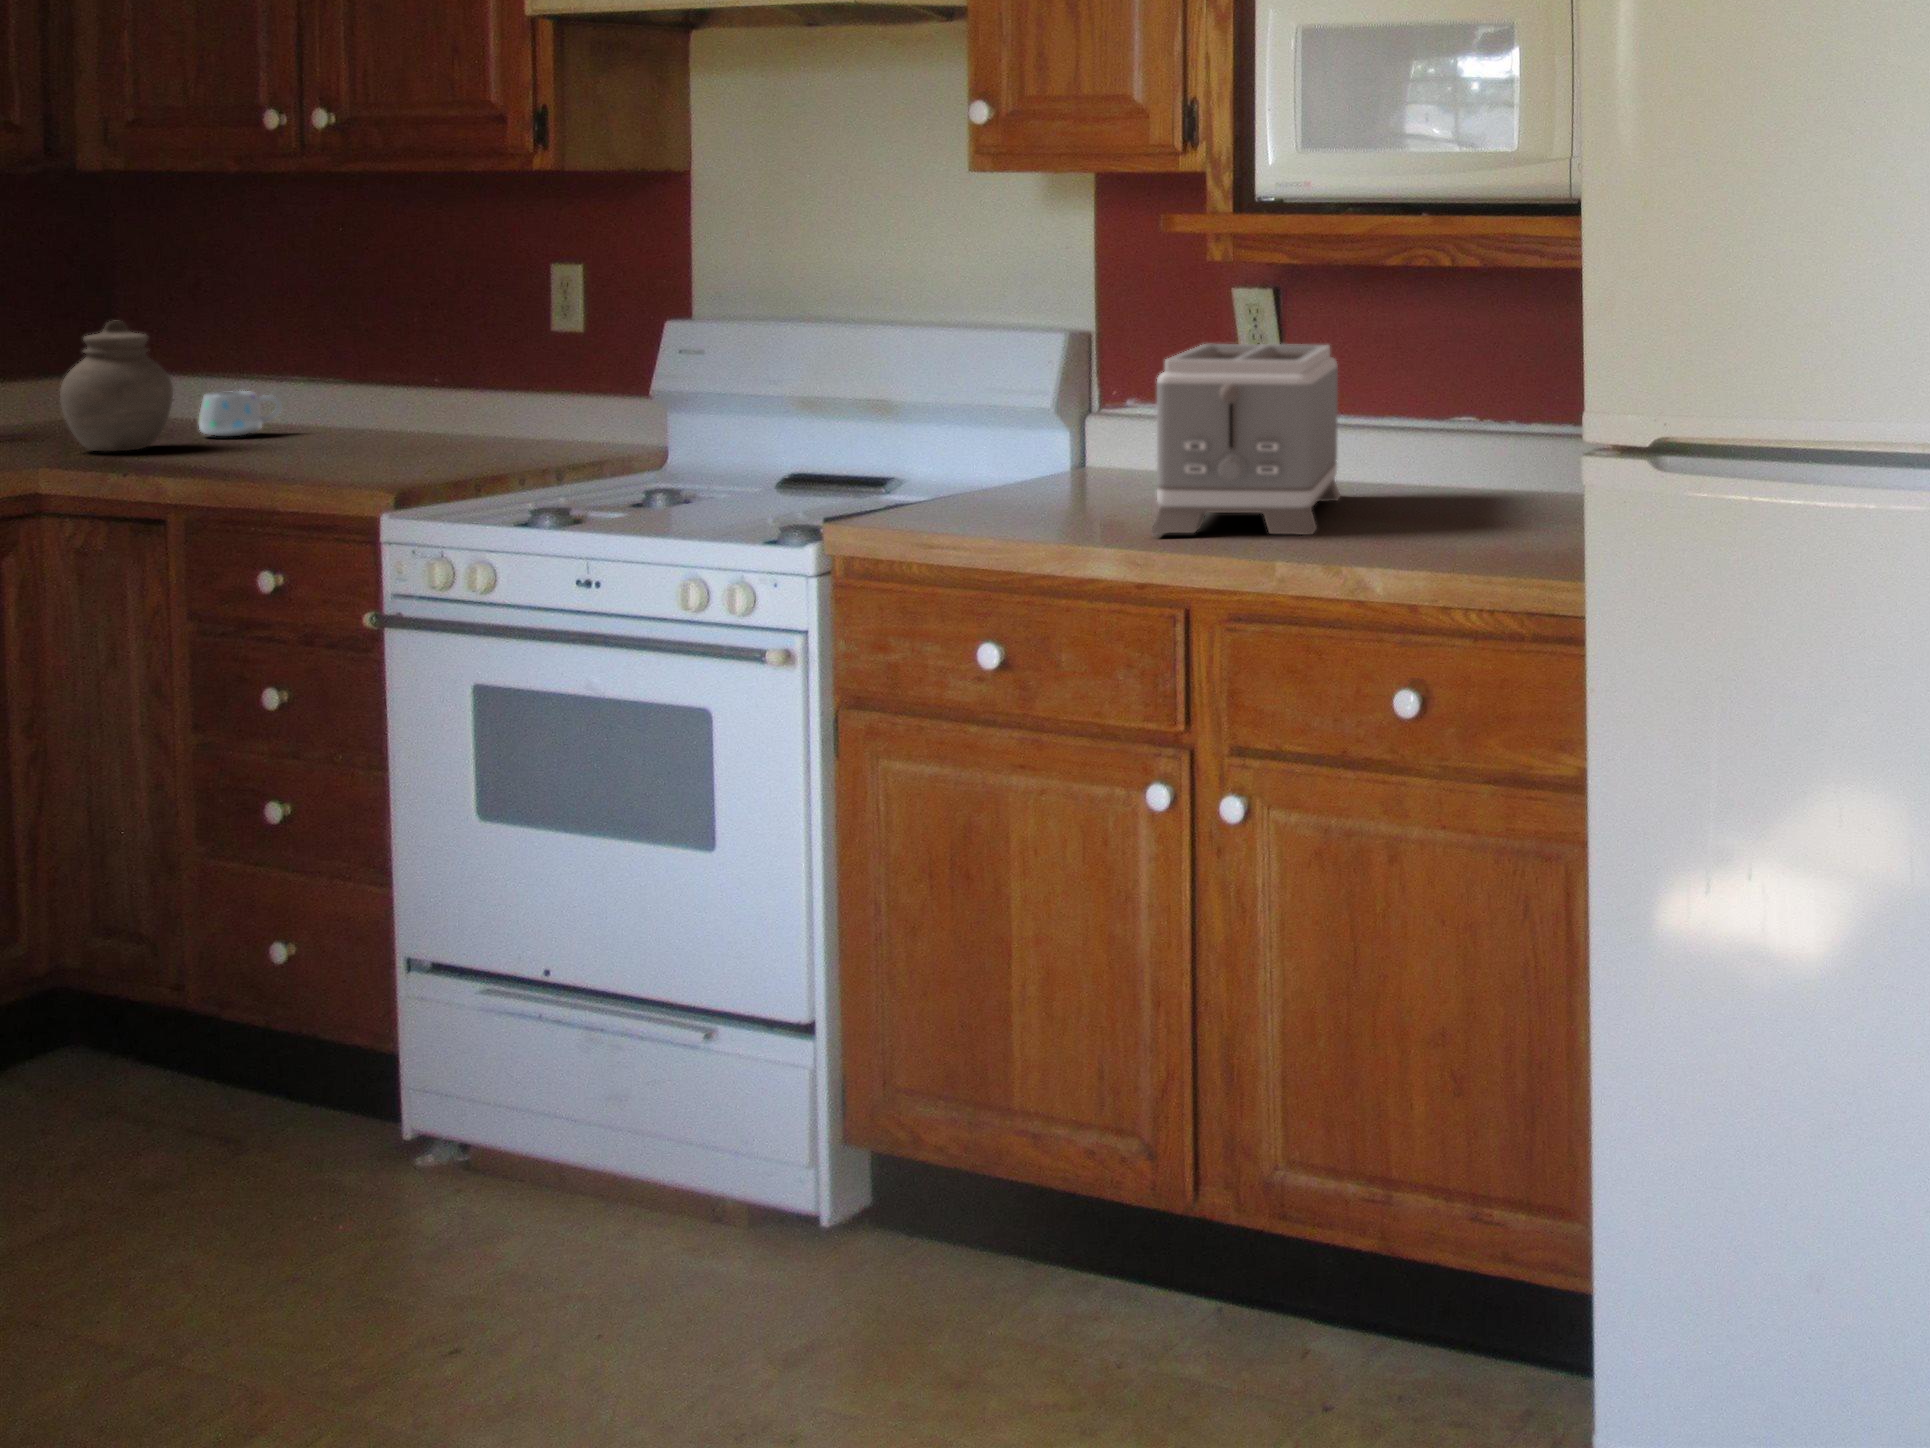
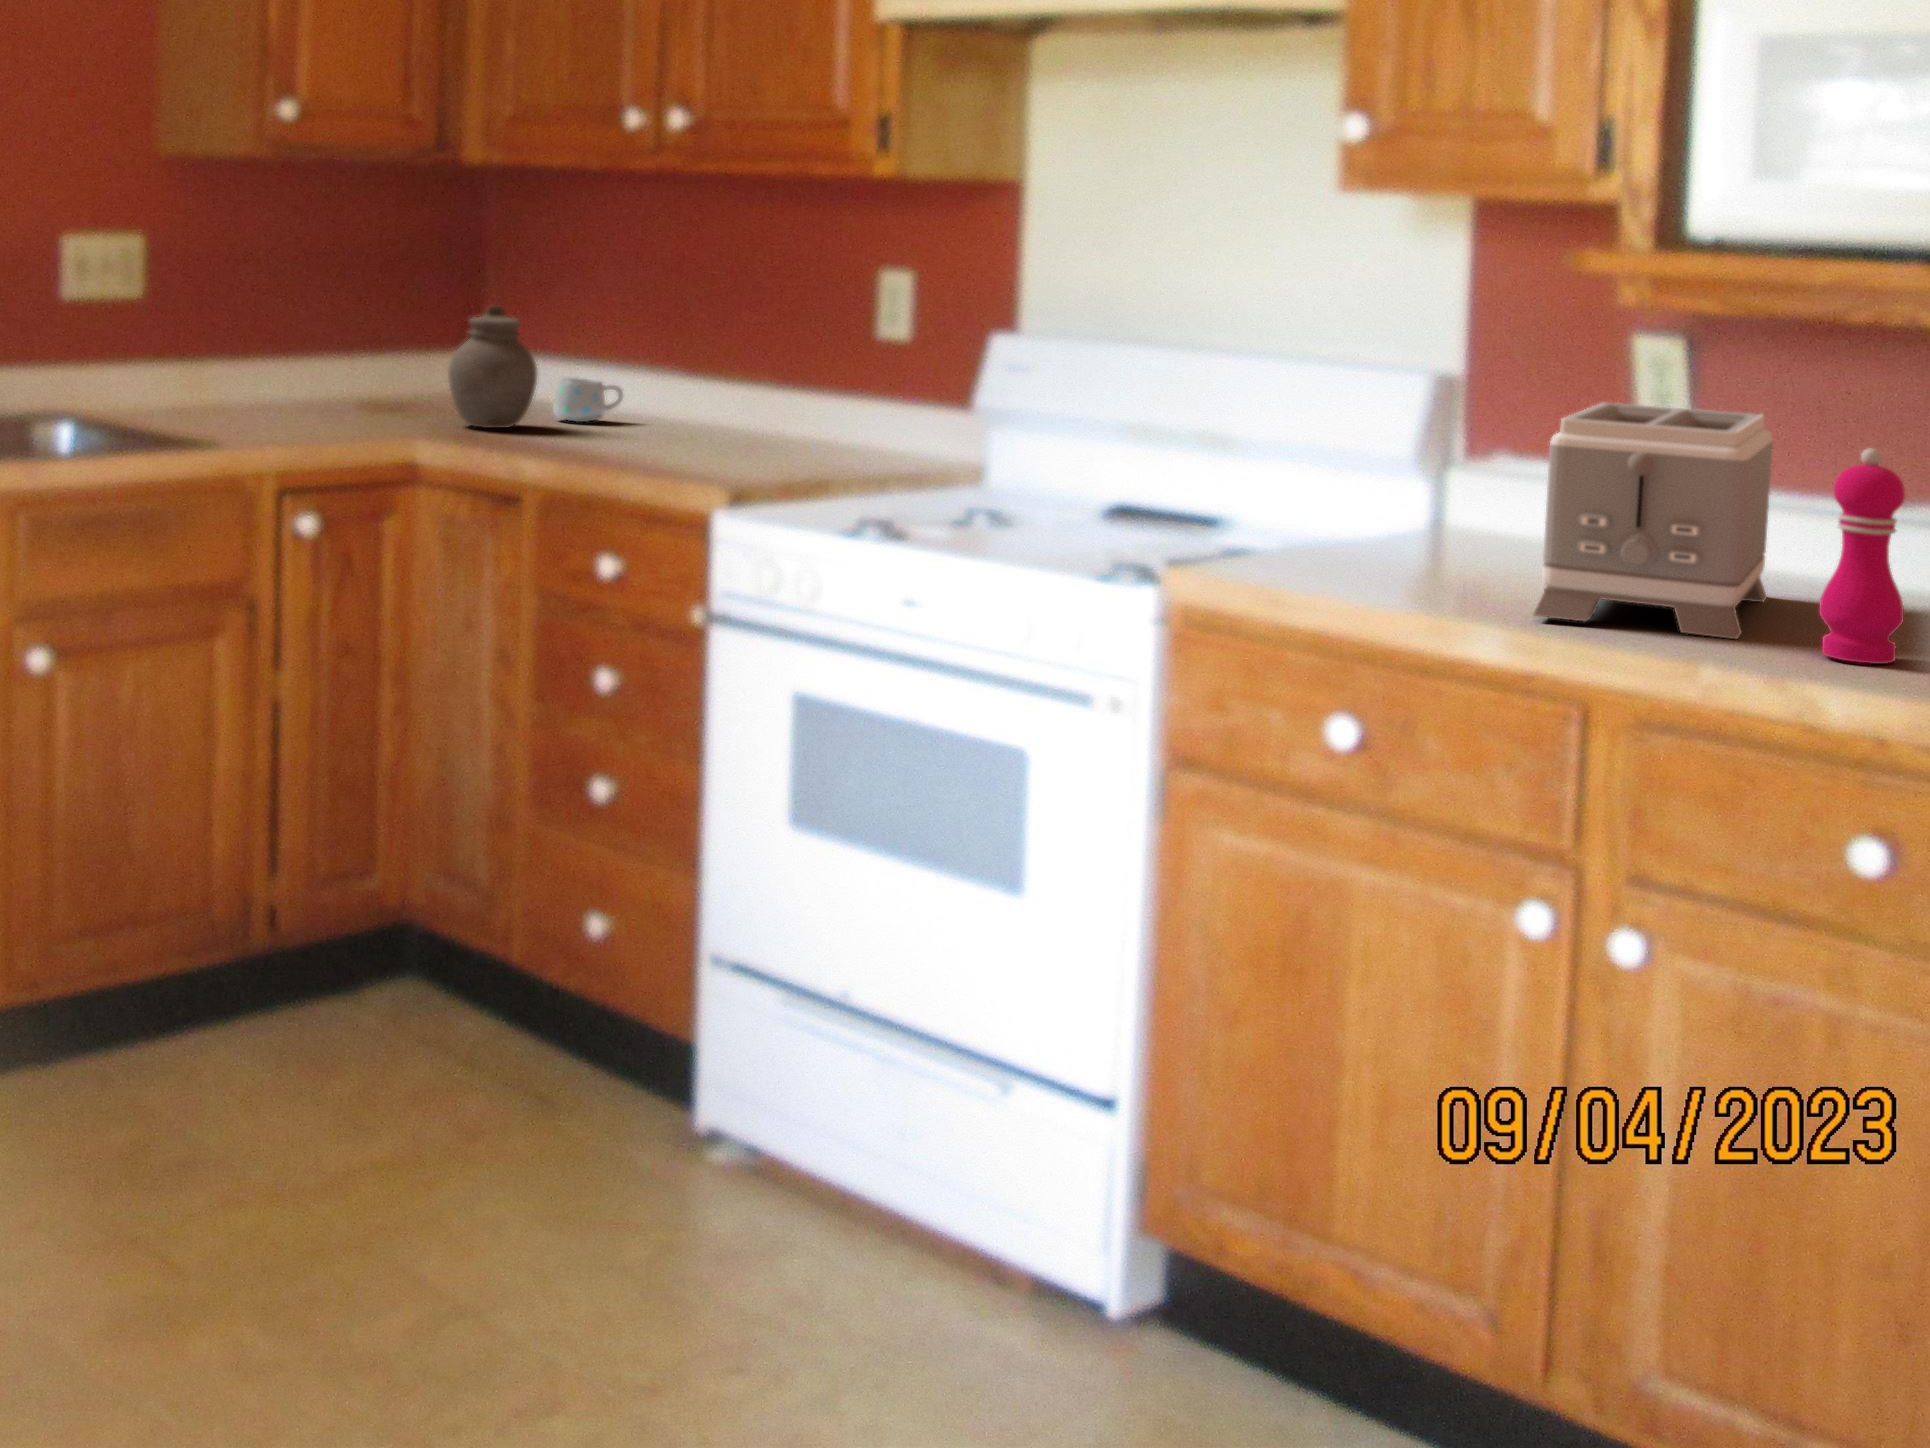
pepper mill: none [1371,366,1434,543] -> present [1819,448,1905,664]

